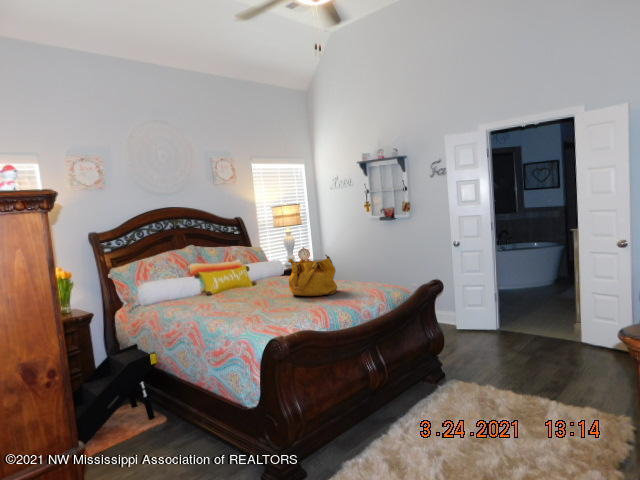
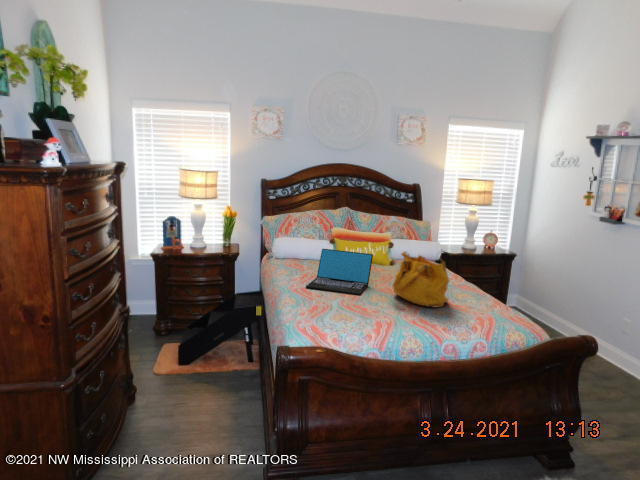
laptop: none [209,270,268,312] -> present [306,249,373,295]

